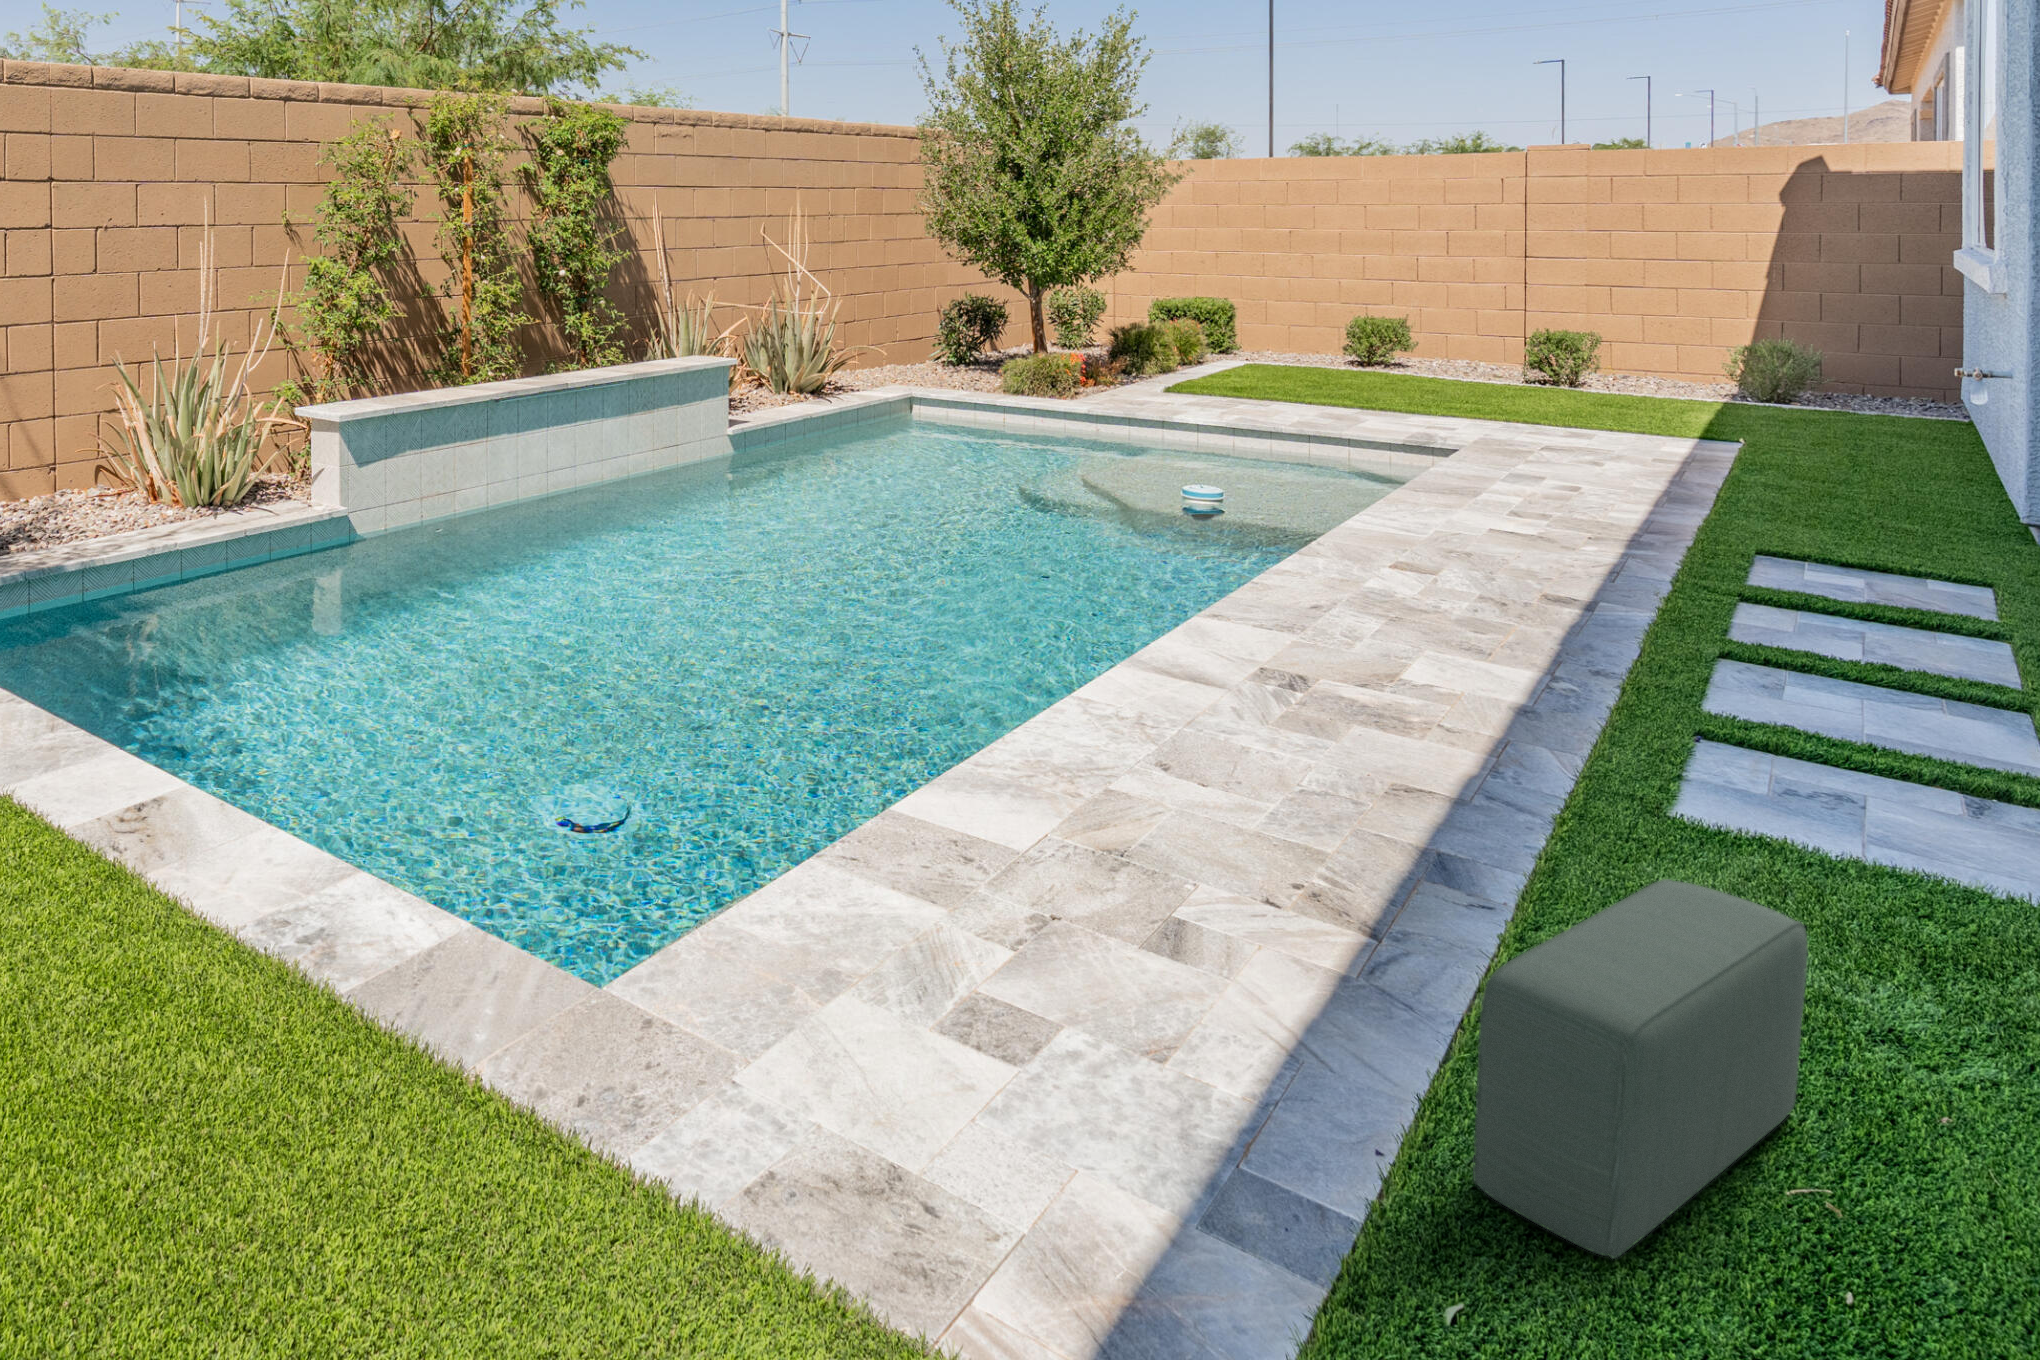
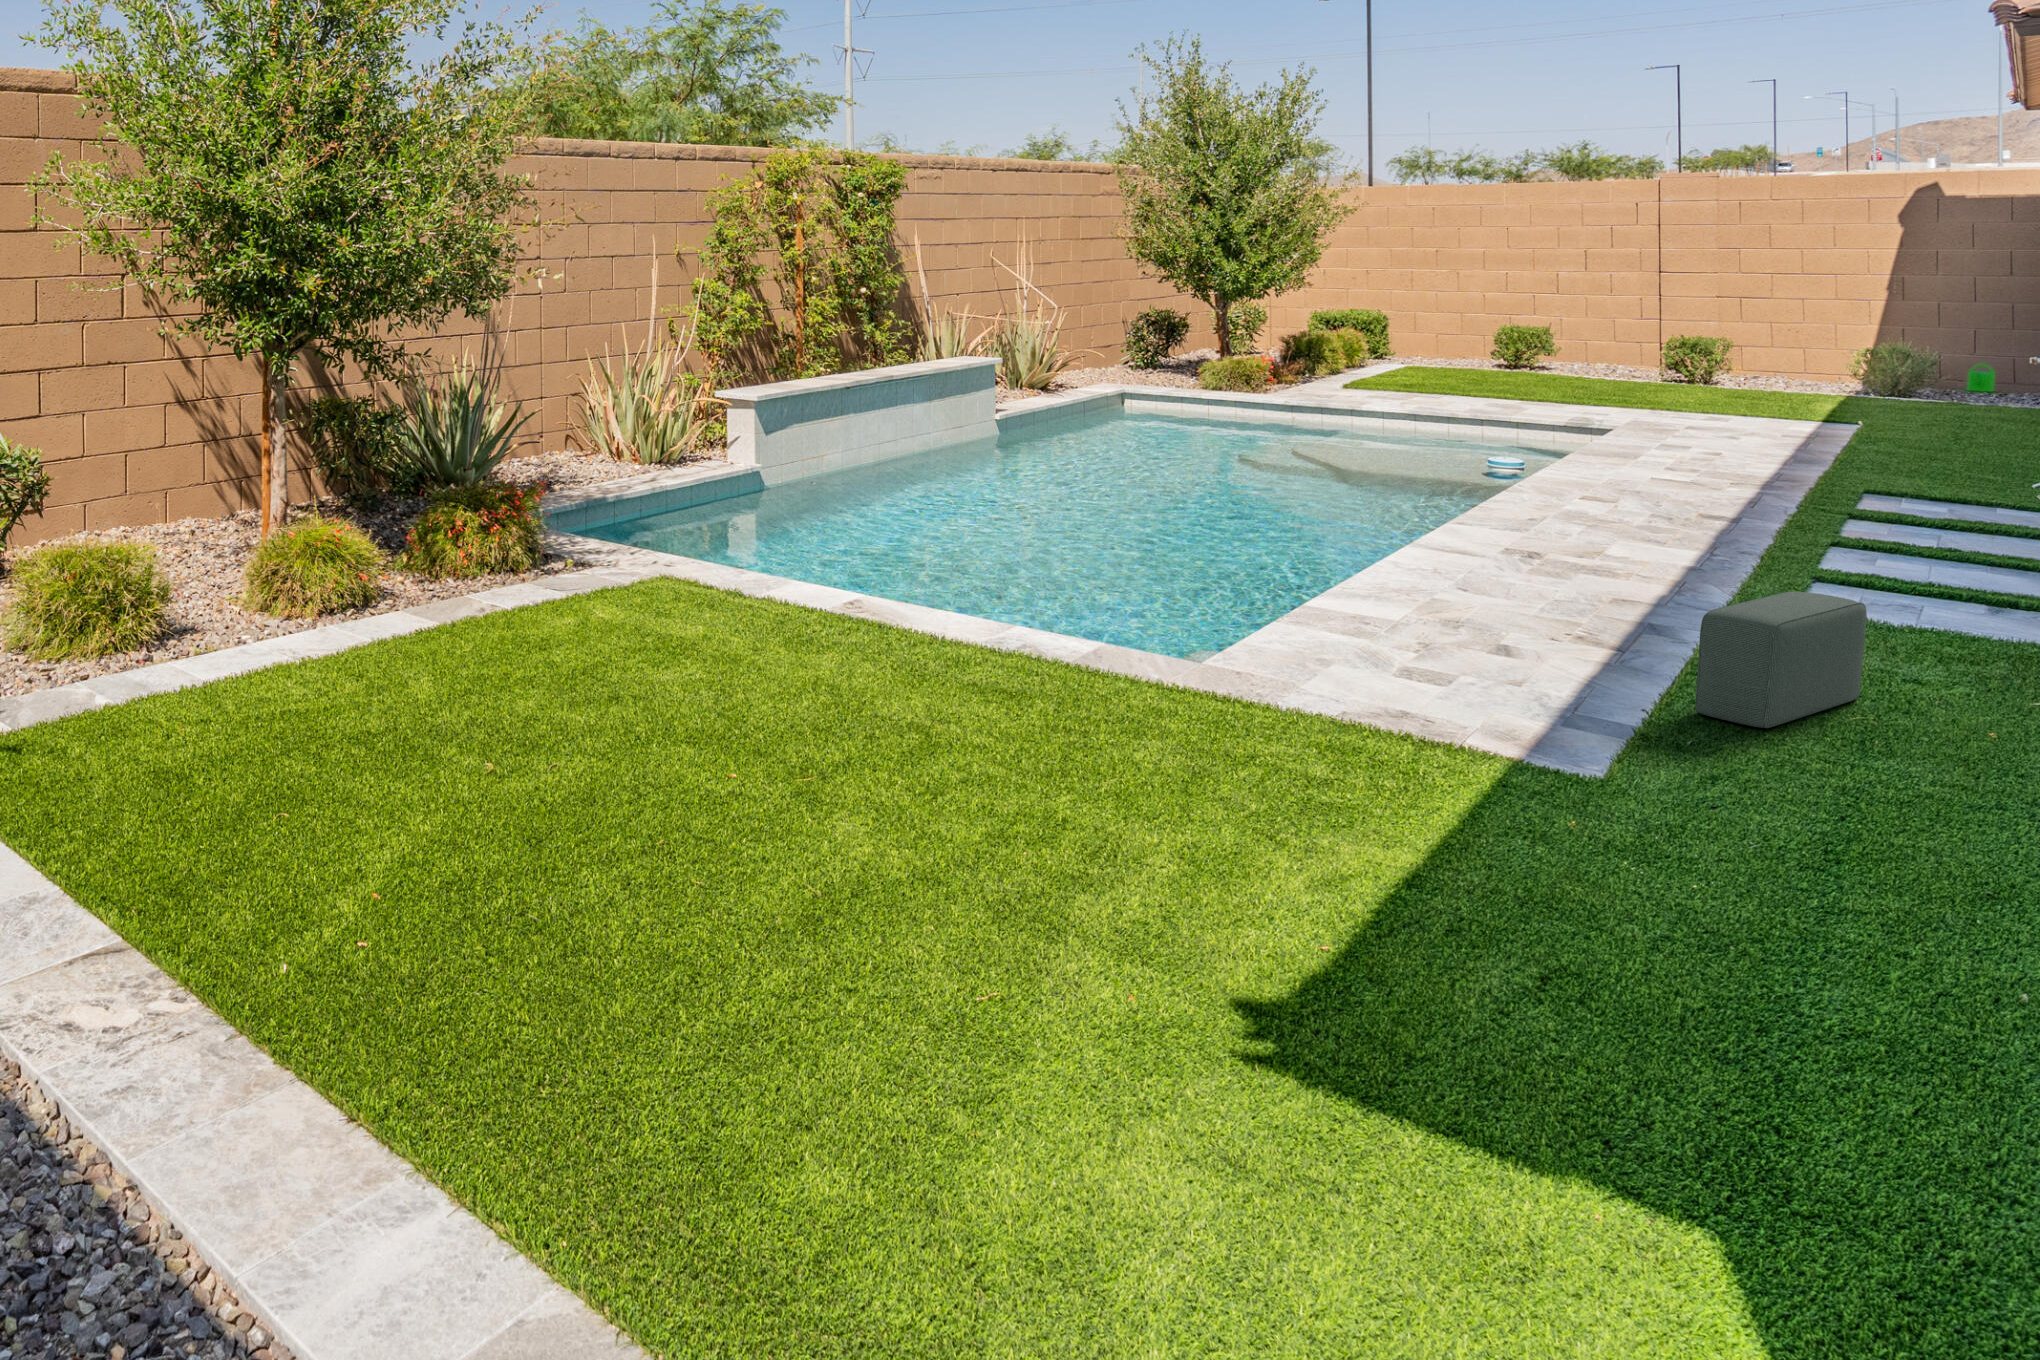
watering can: none [1850,364,1885,397] -> present [1966,363,1995,392]

